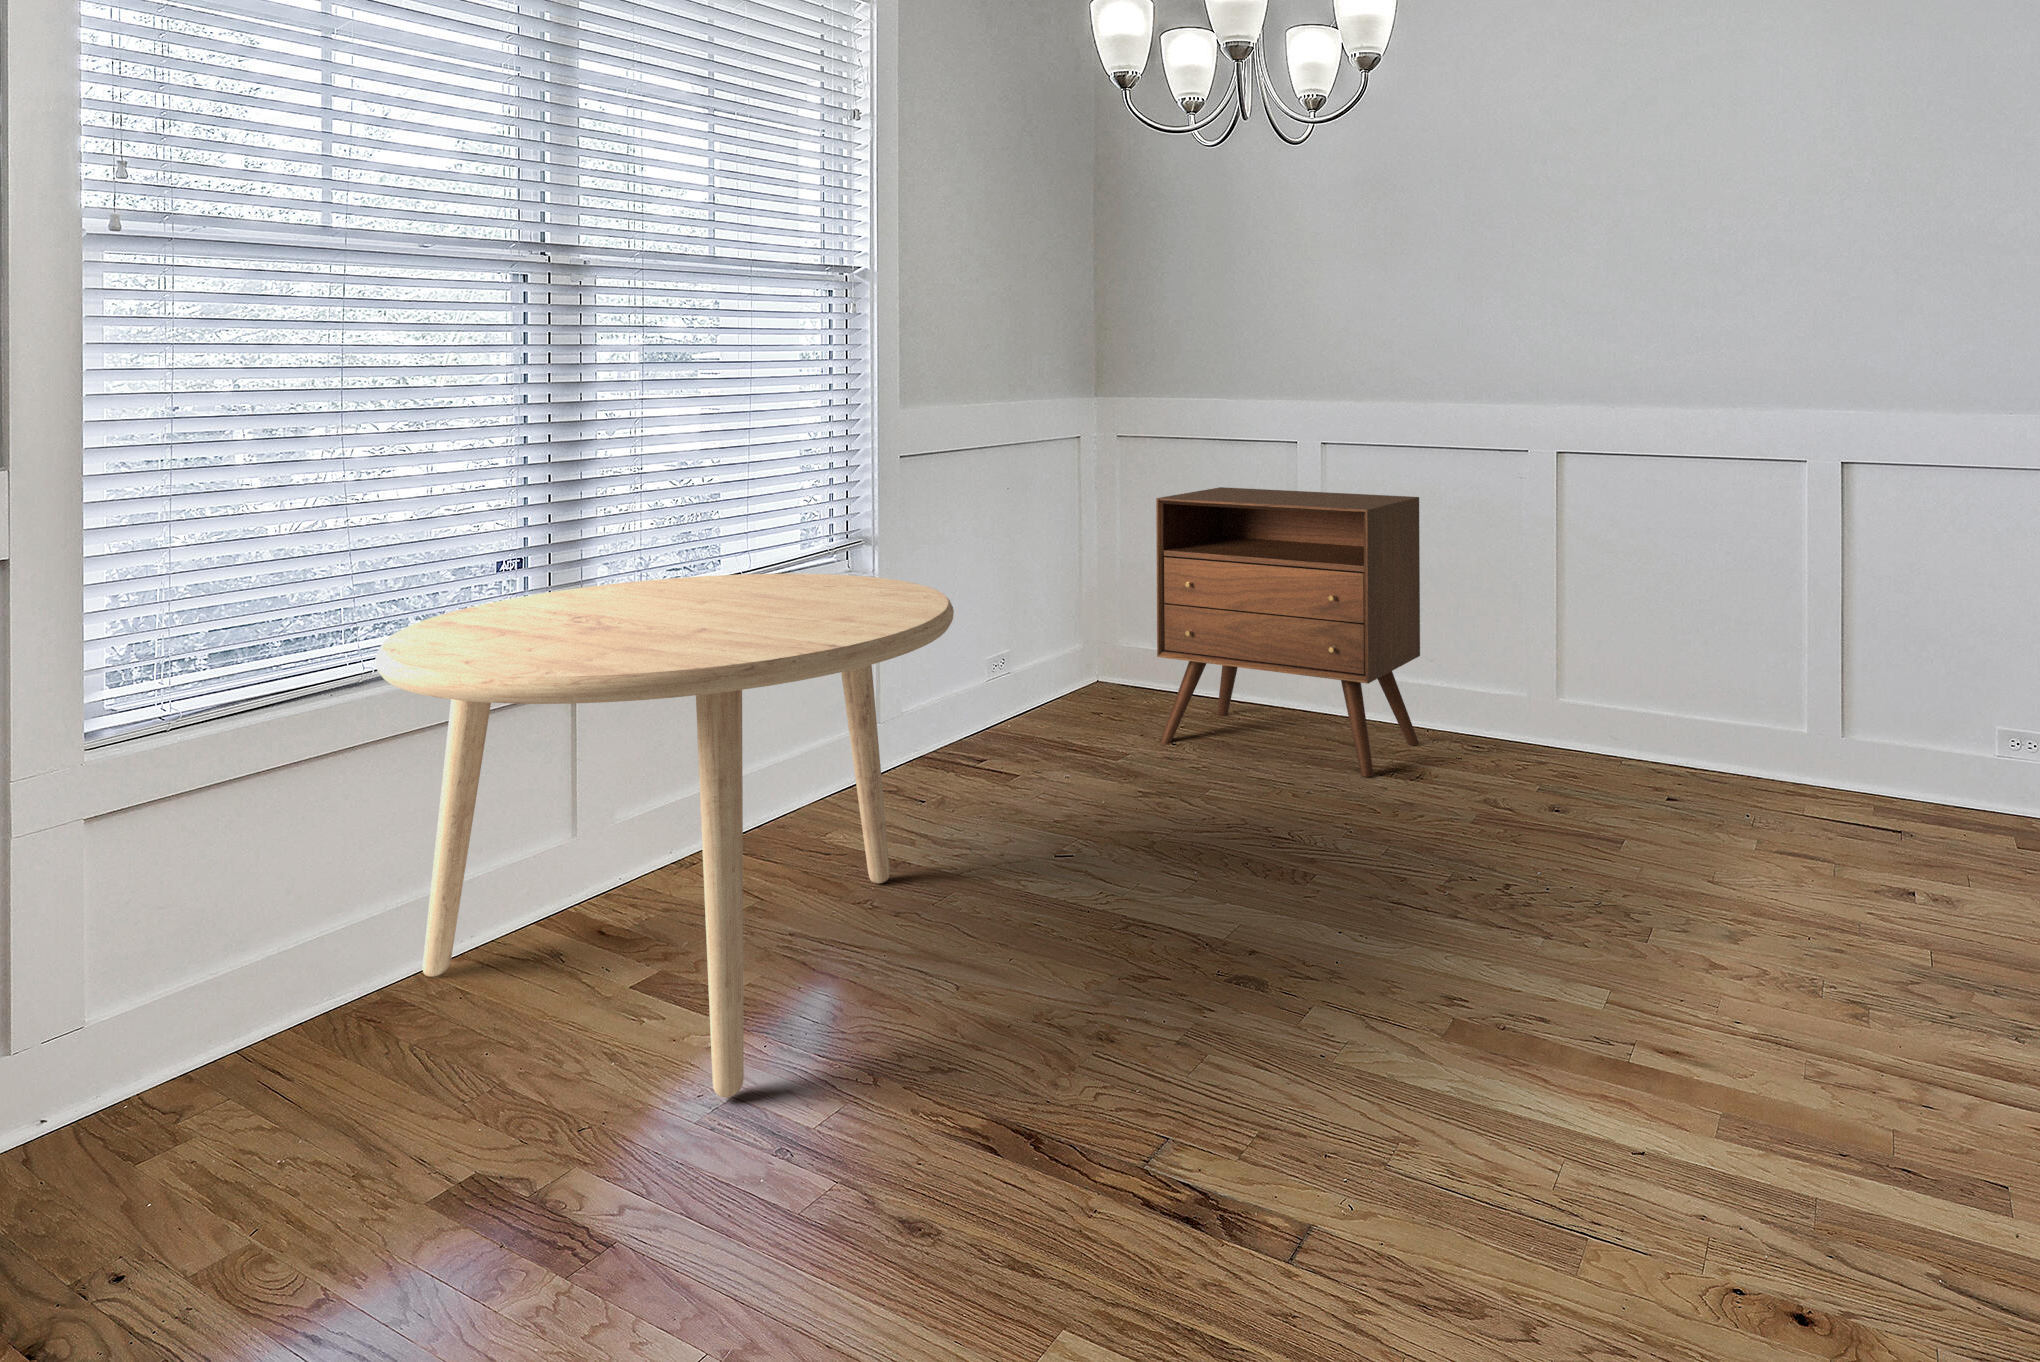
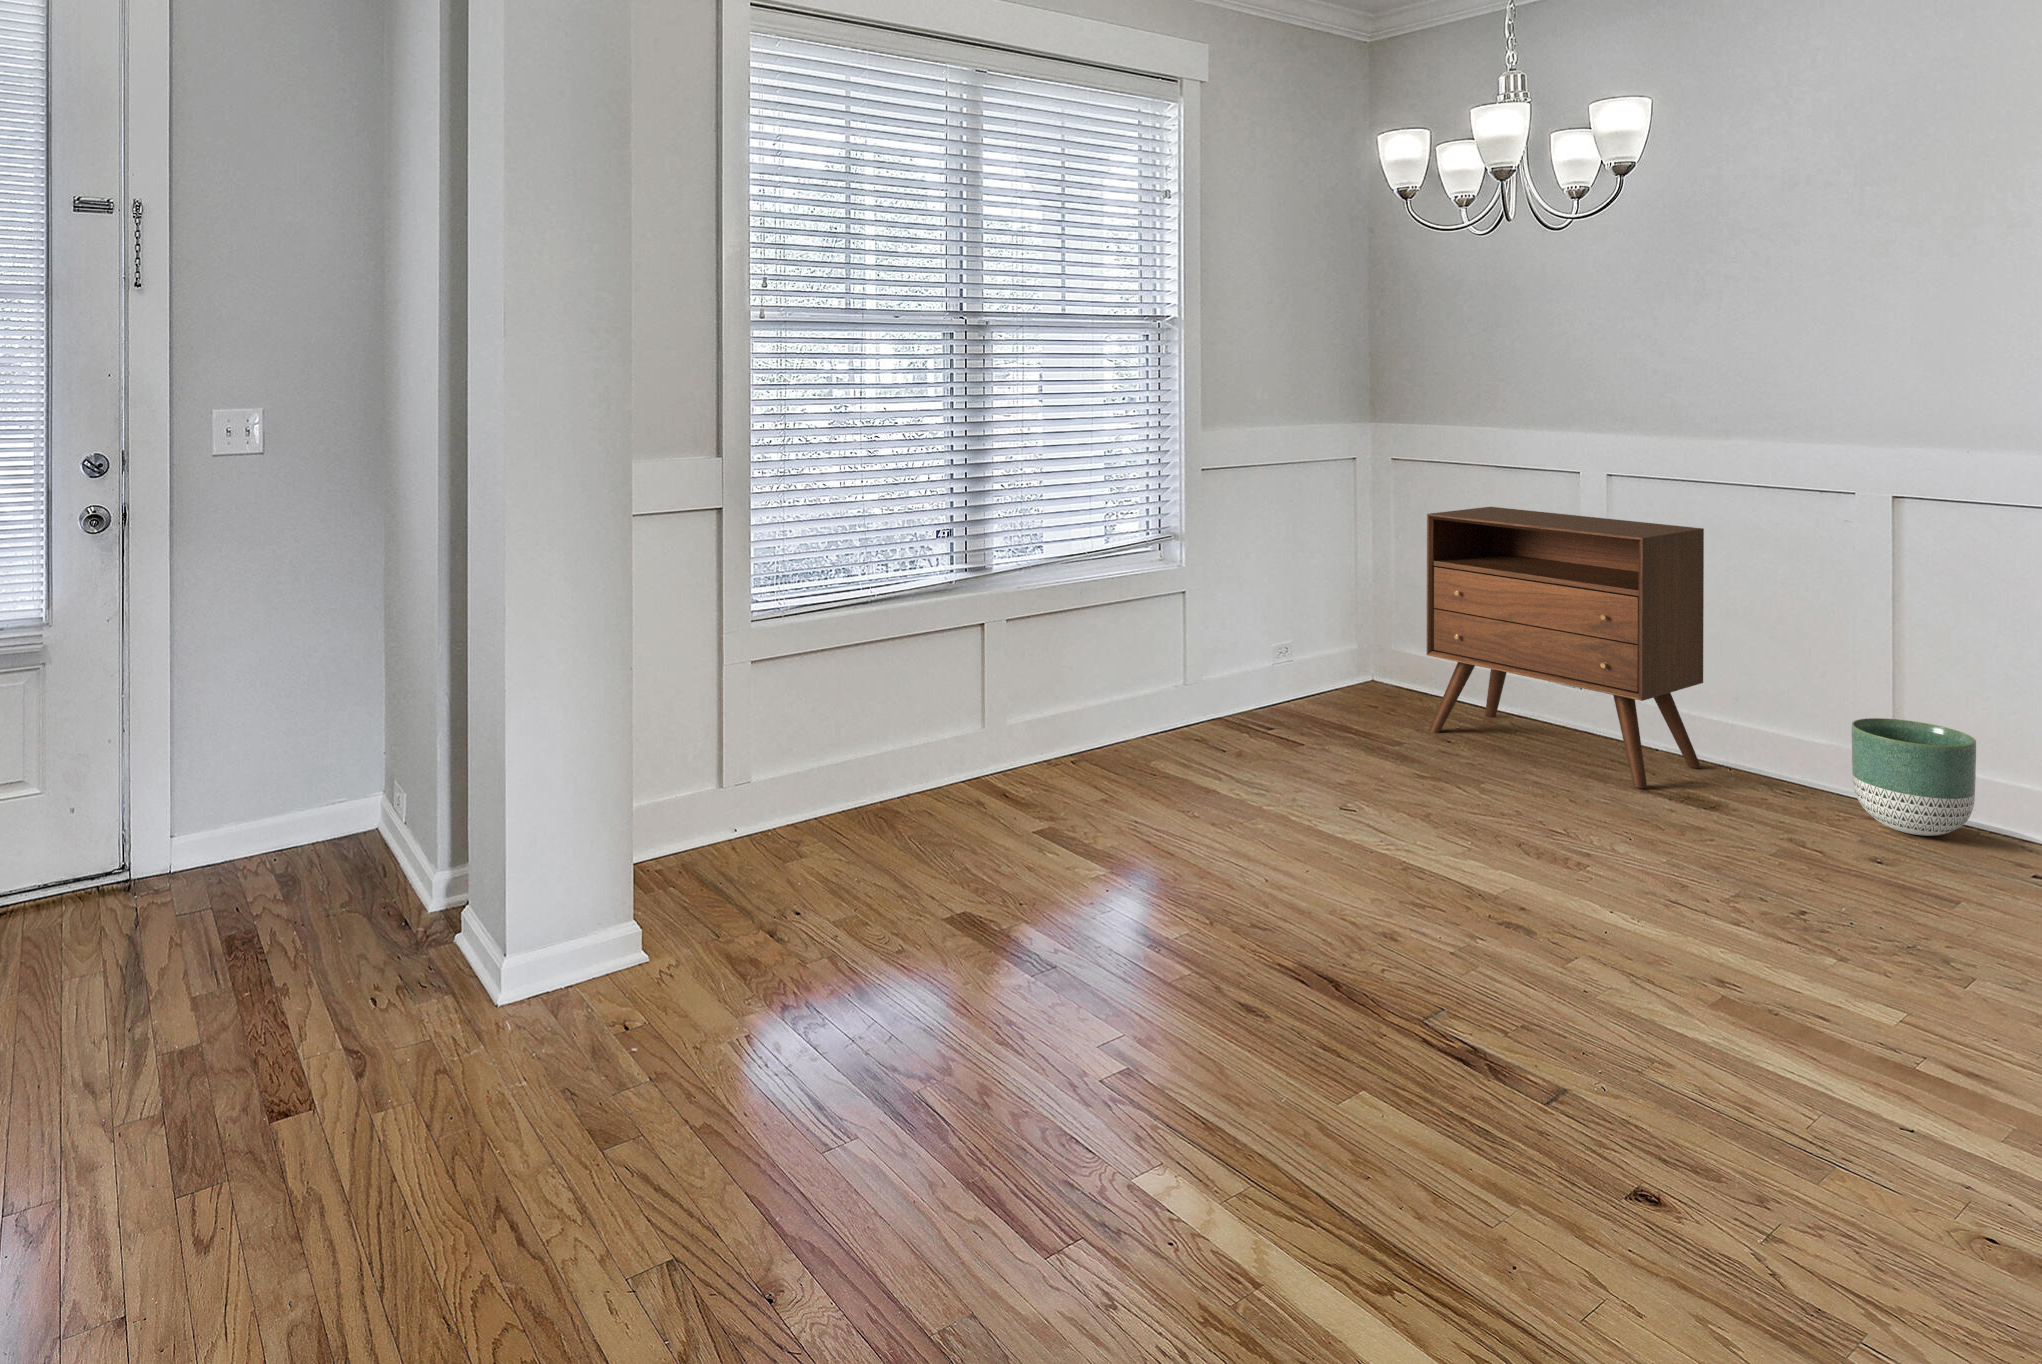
dining table: present [375,574,954,1098] -> none [888,554,1263,913]
planter: none [1549,673,1648,786] -> present [1852,718,1976,836]

